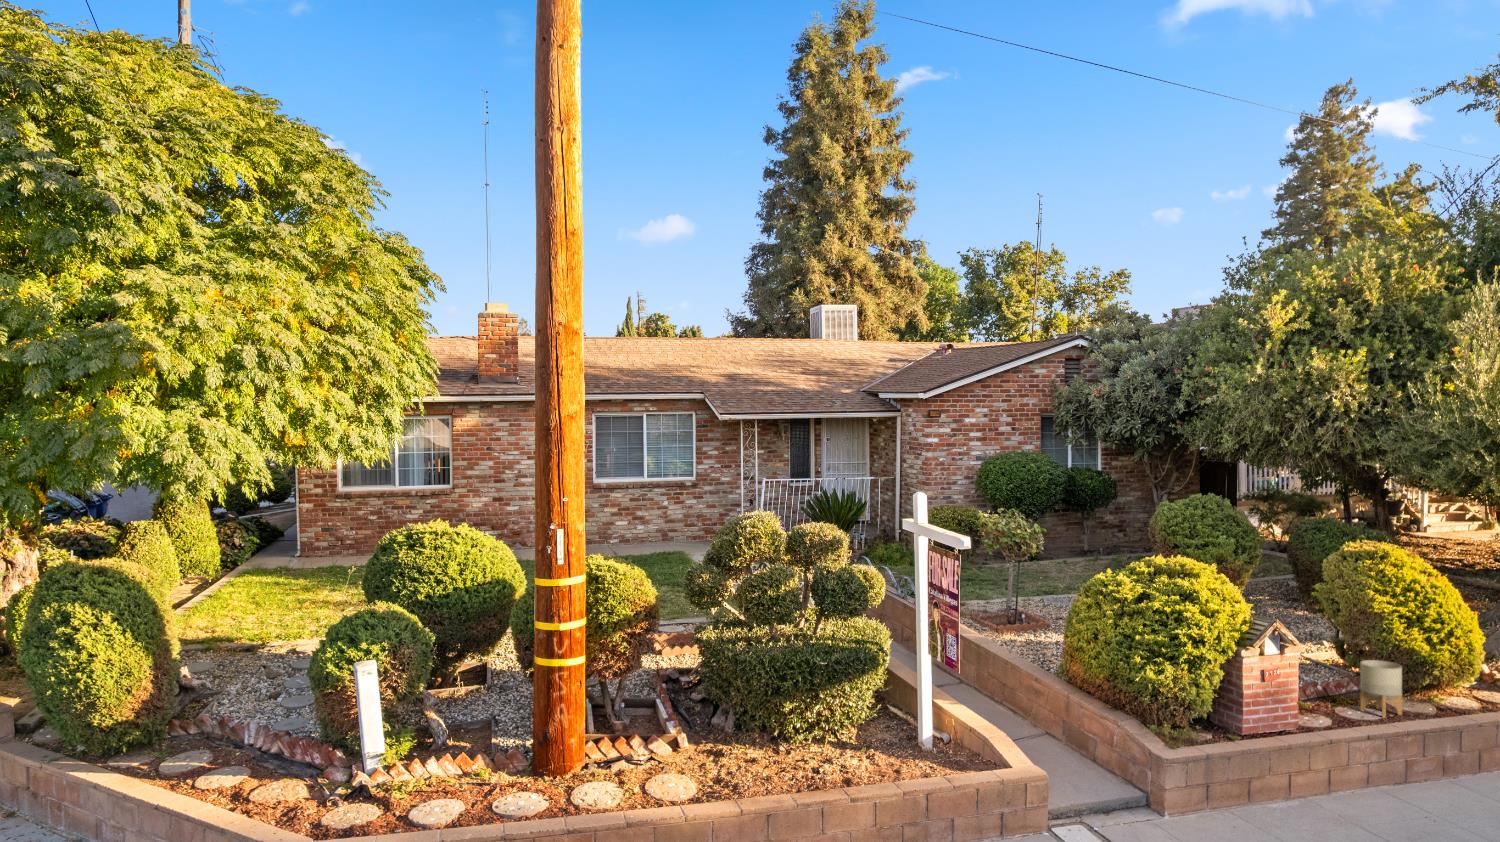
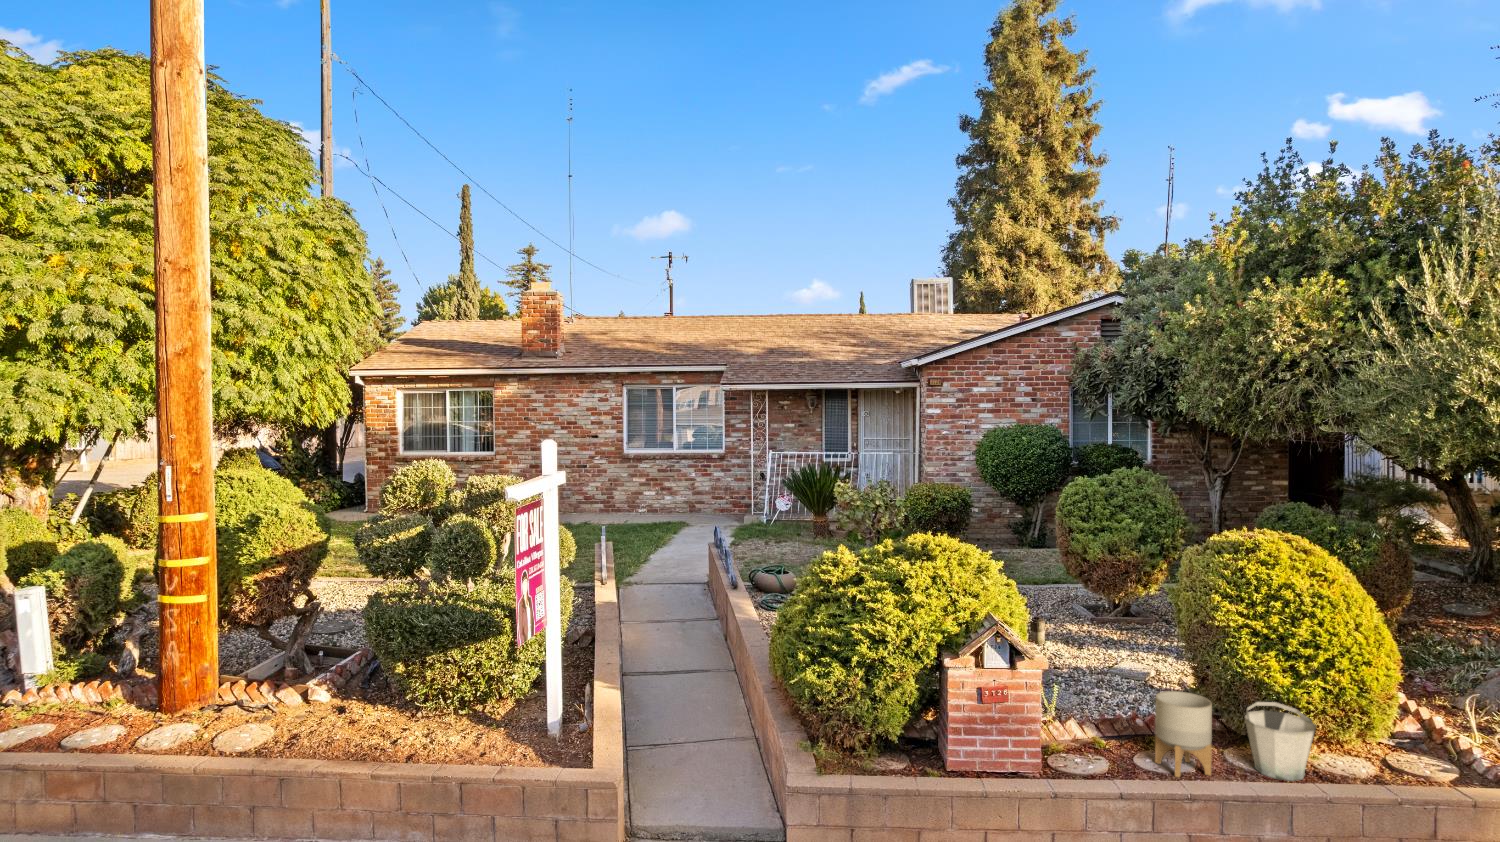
bucket: none [1411,663,1463,714] -> present [1244,702,1316,781]

